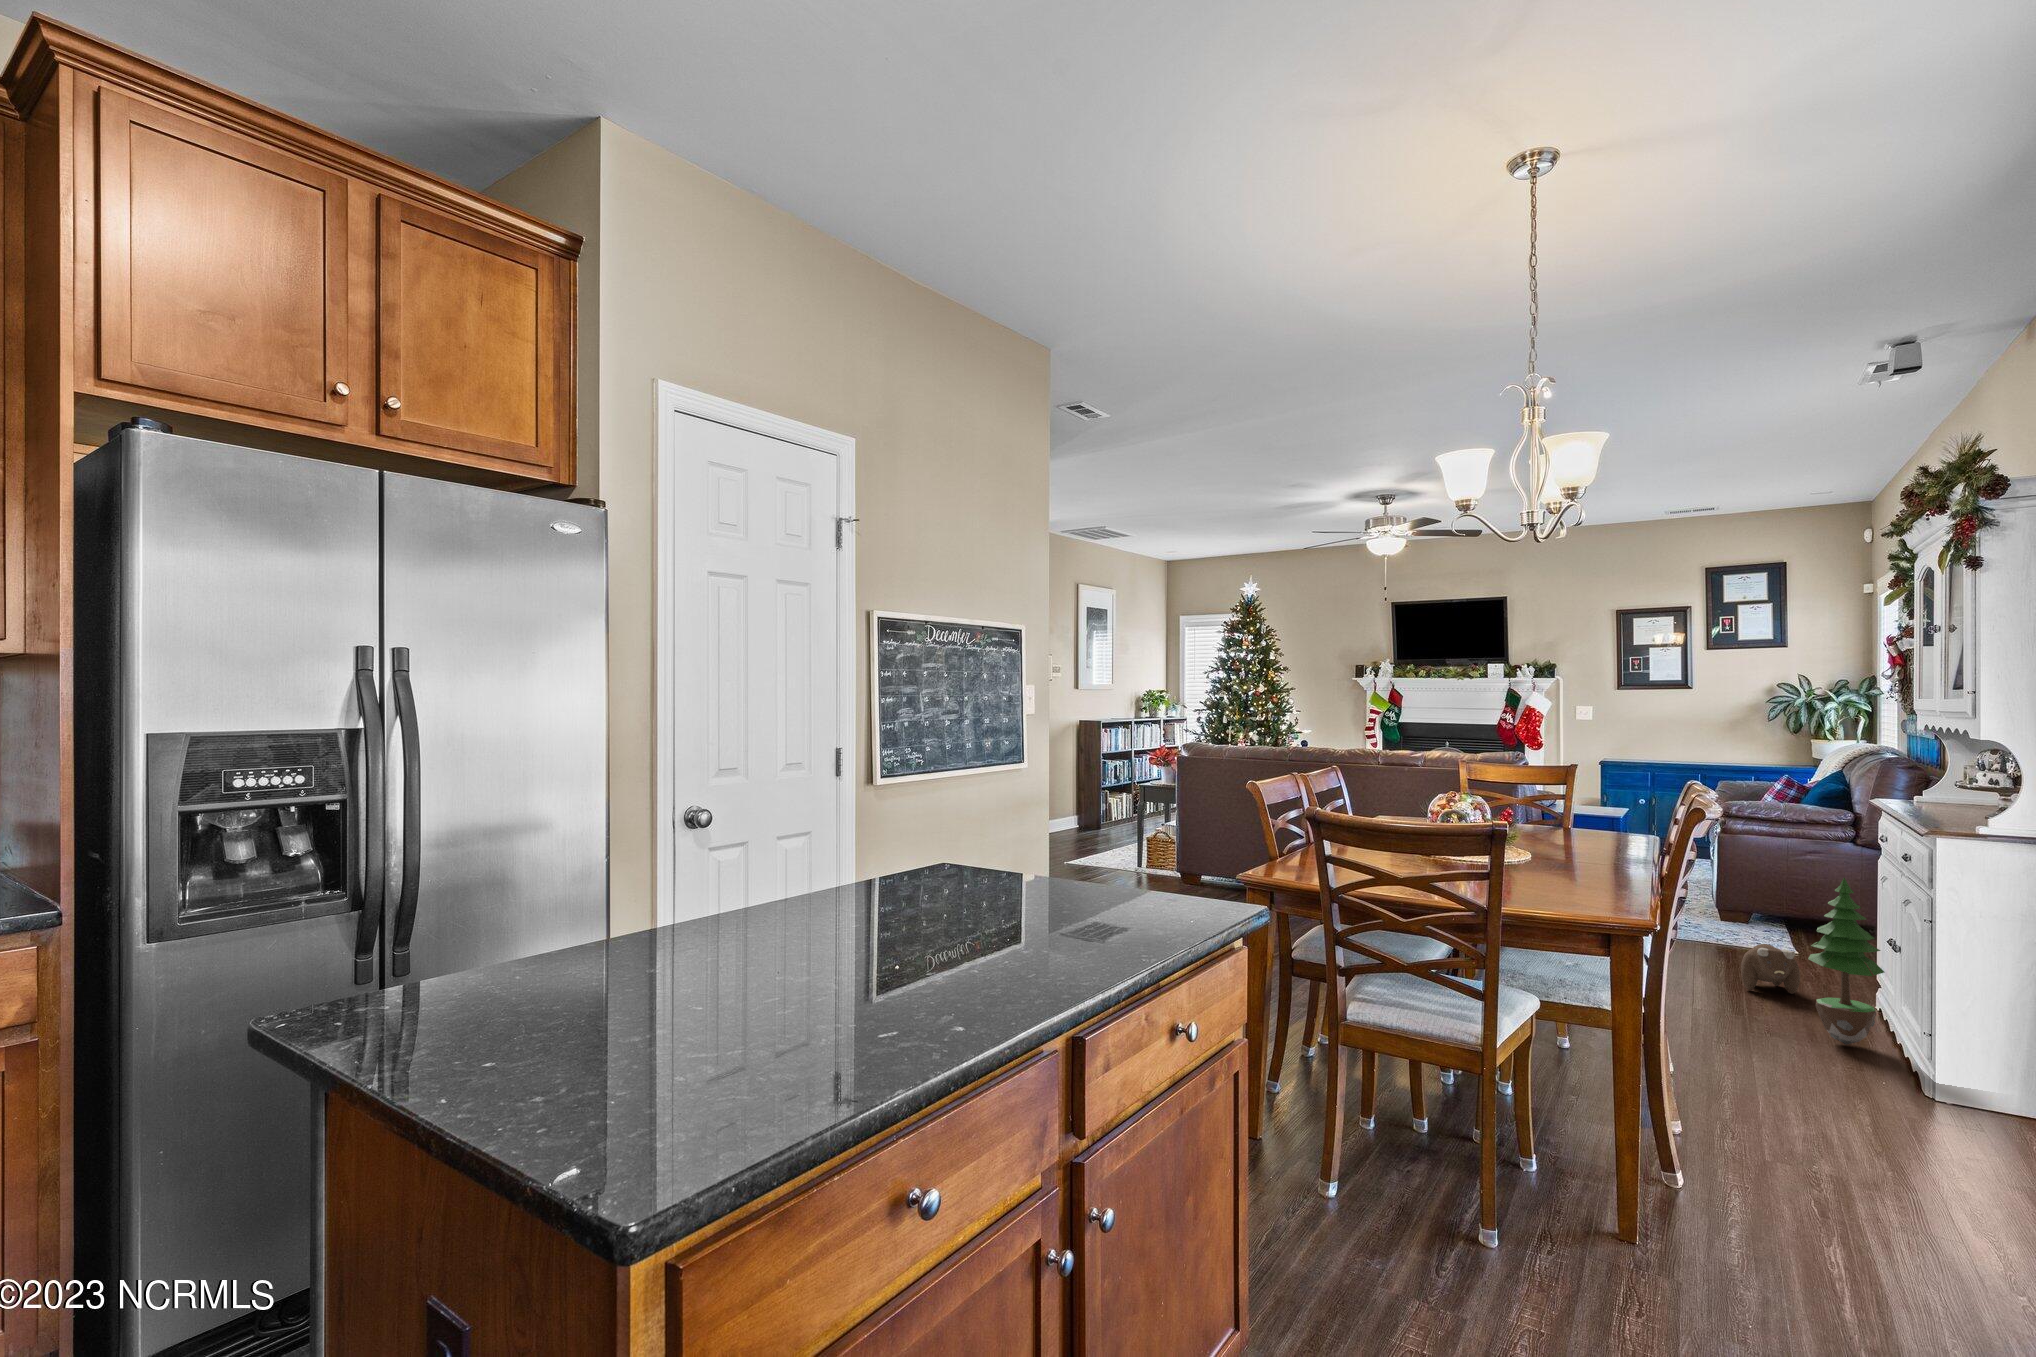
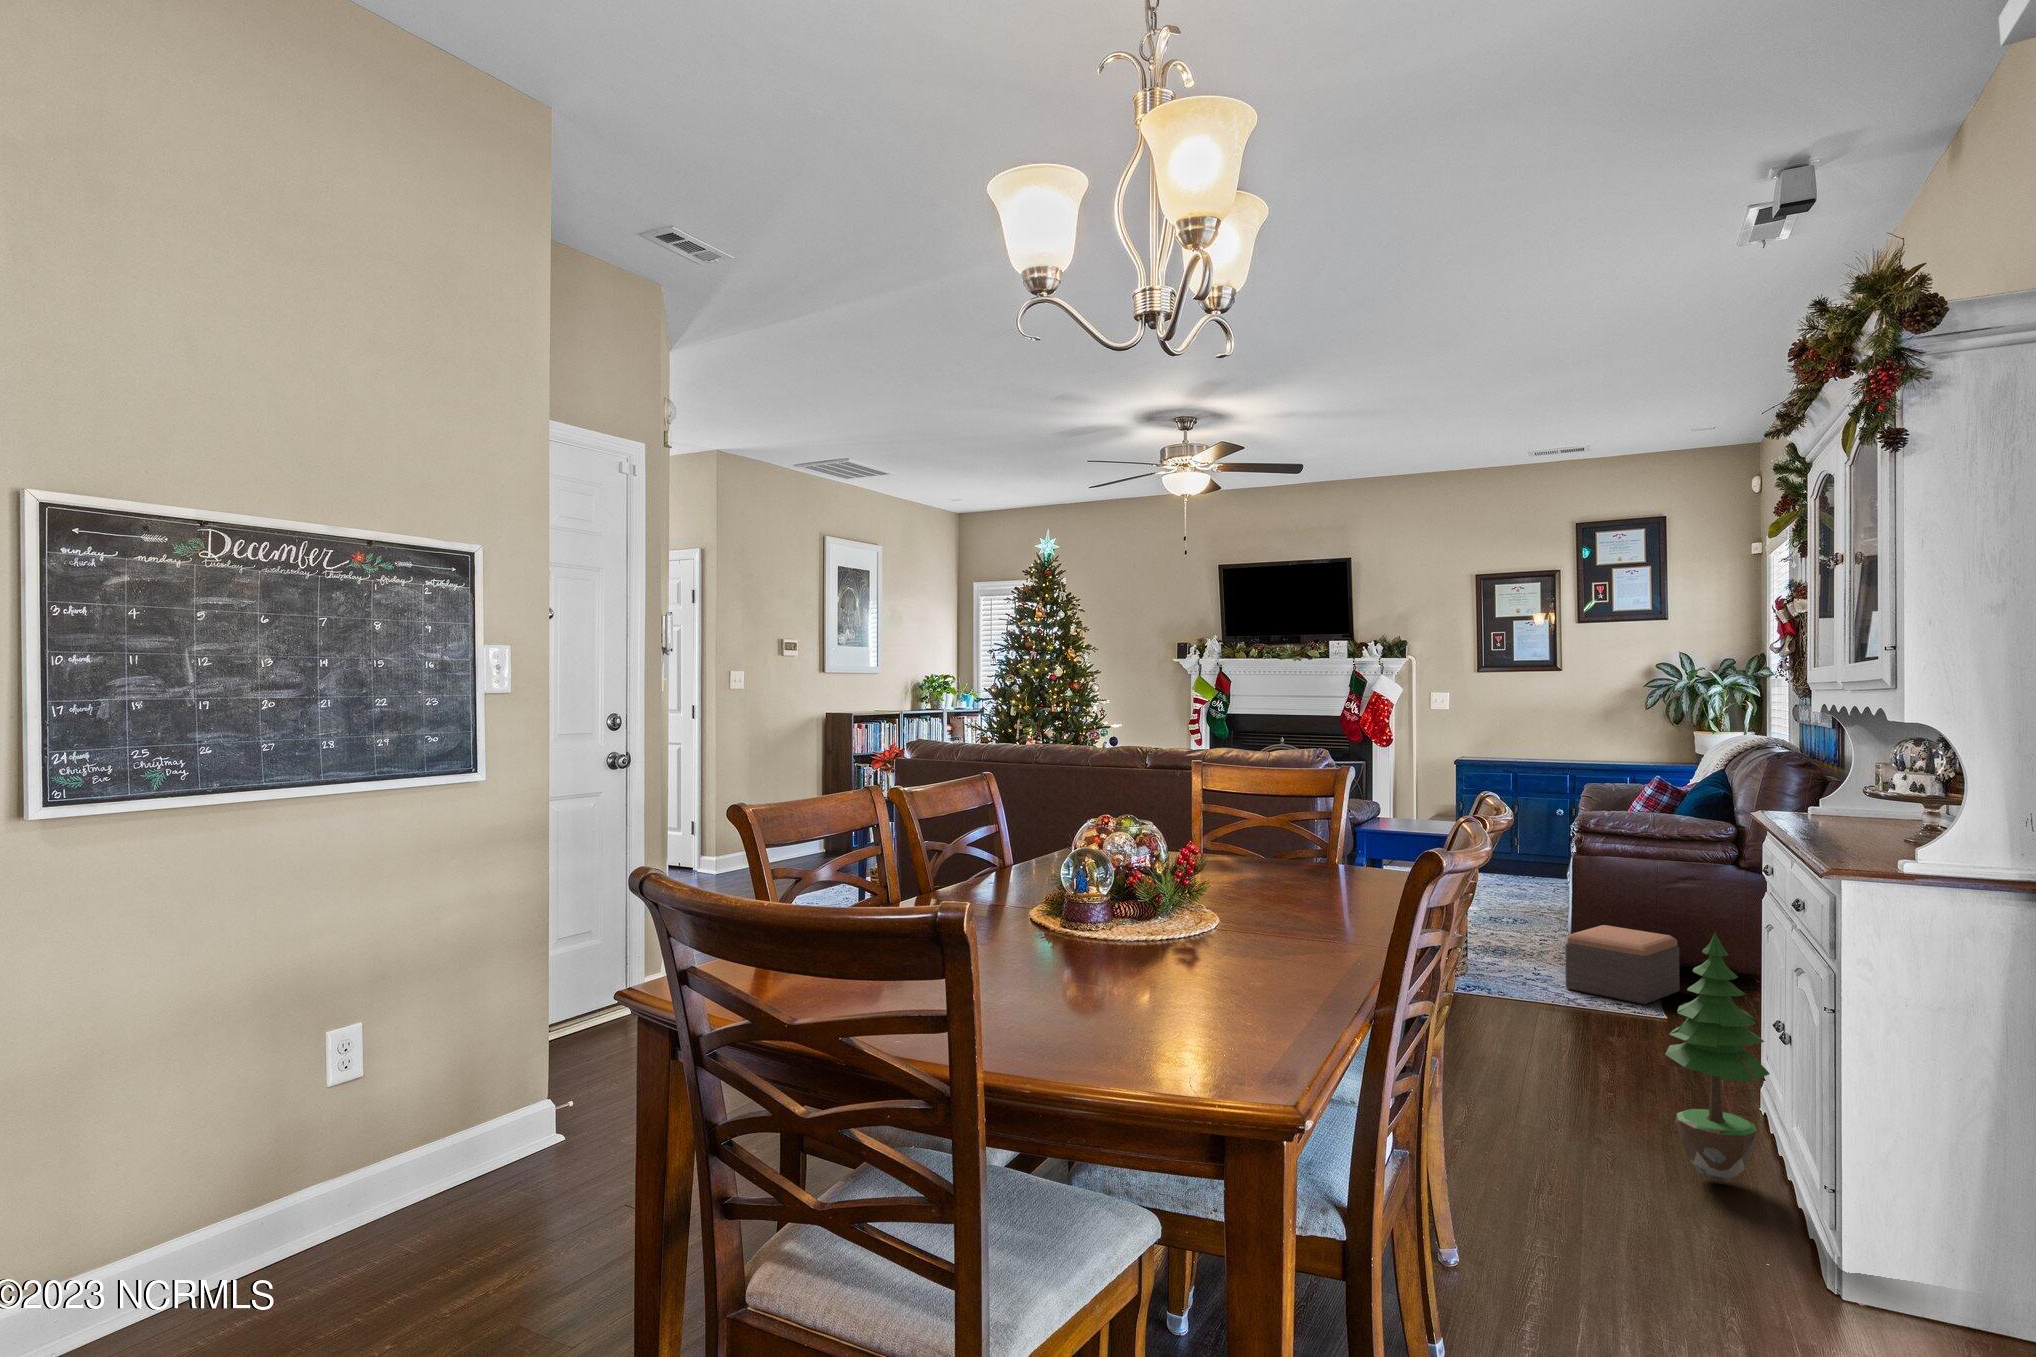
footstool: none [1715,887,1808,945] -> present [1565,925,1679,1005]
plush toy: present [1741,944,1800,994] -> none [1586,1017,1662,1088]

